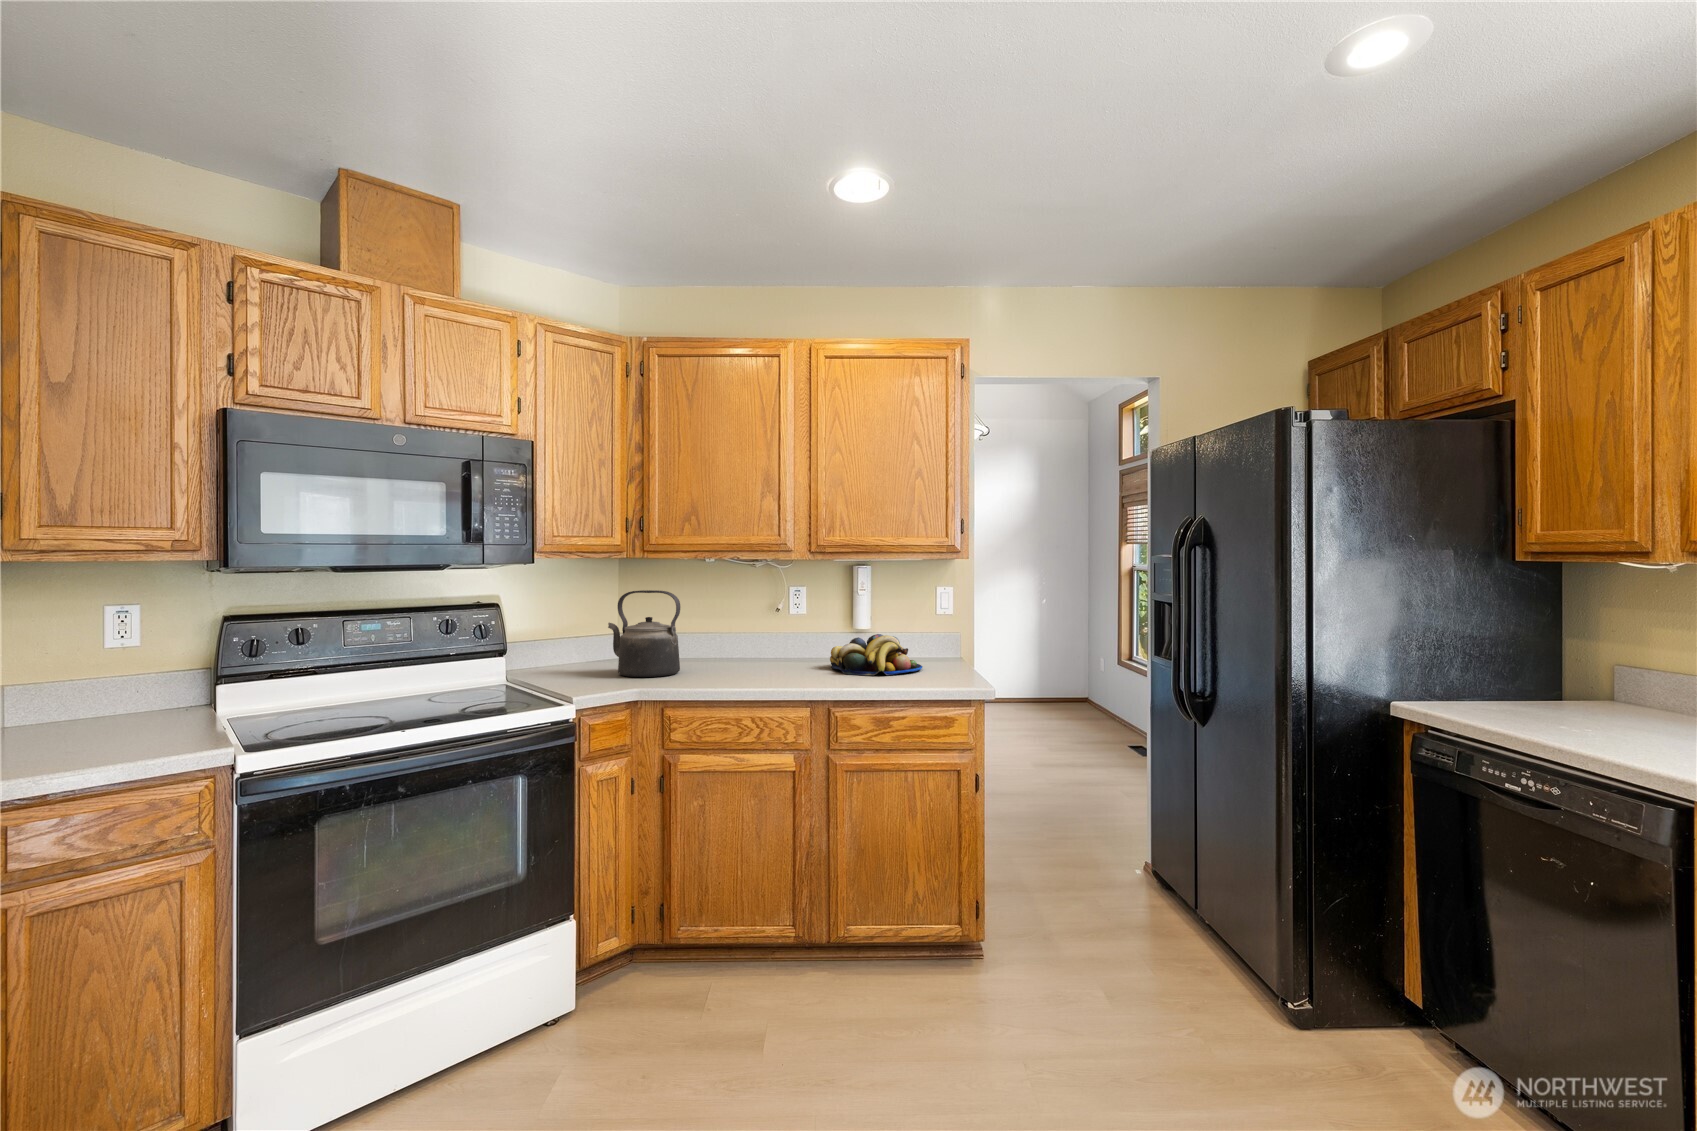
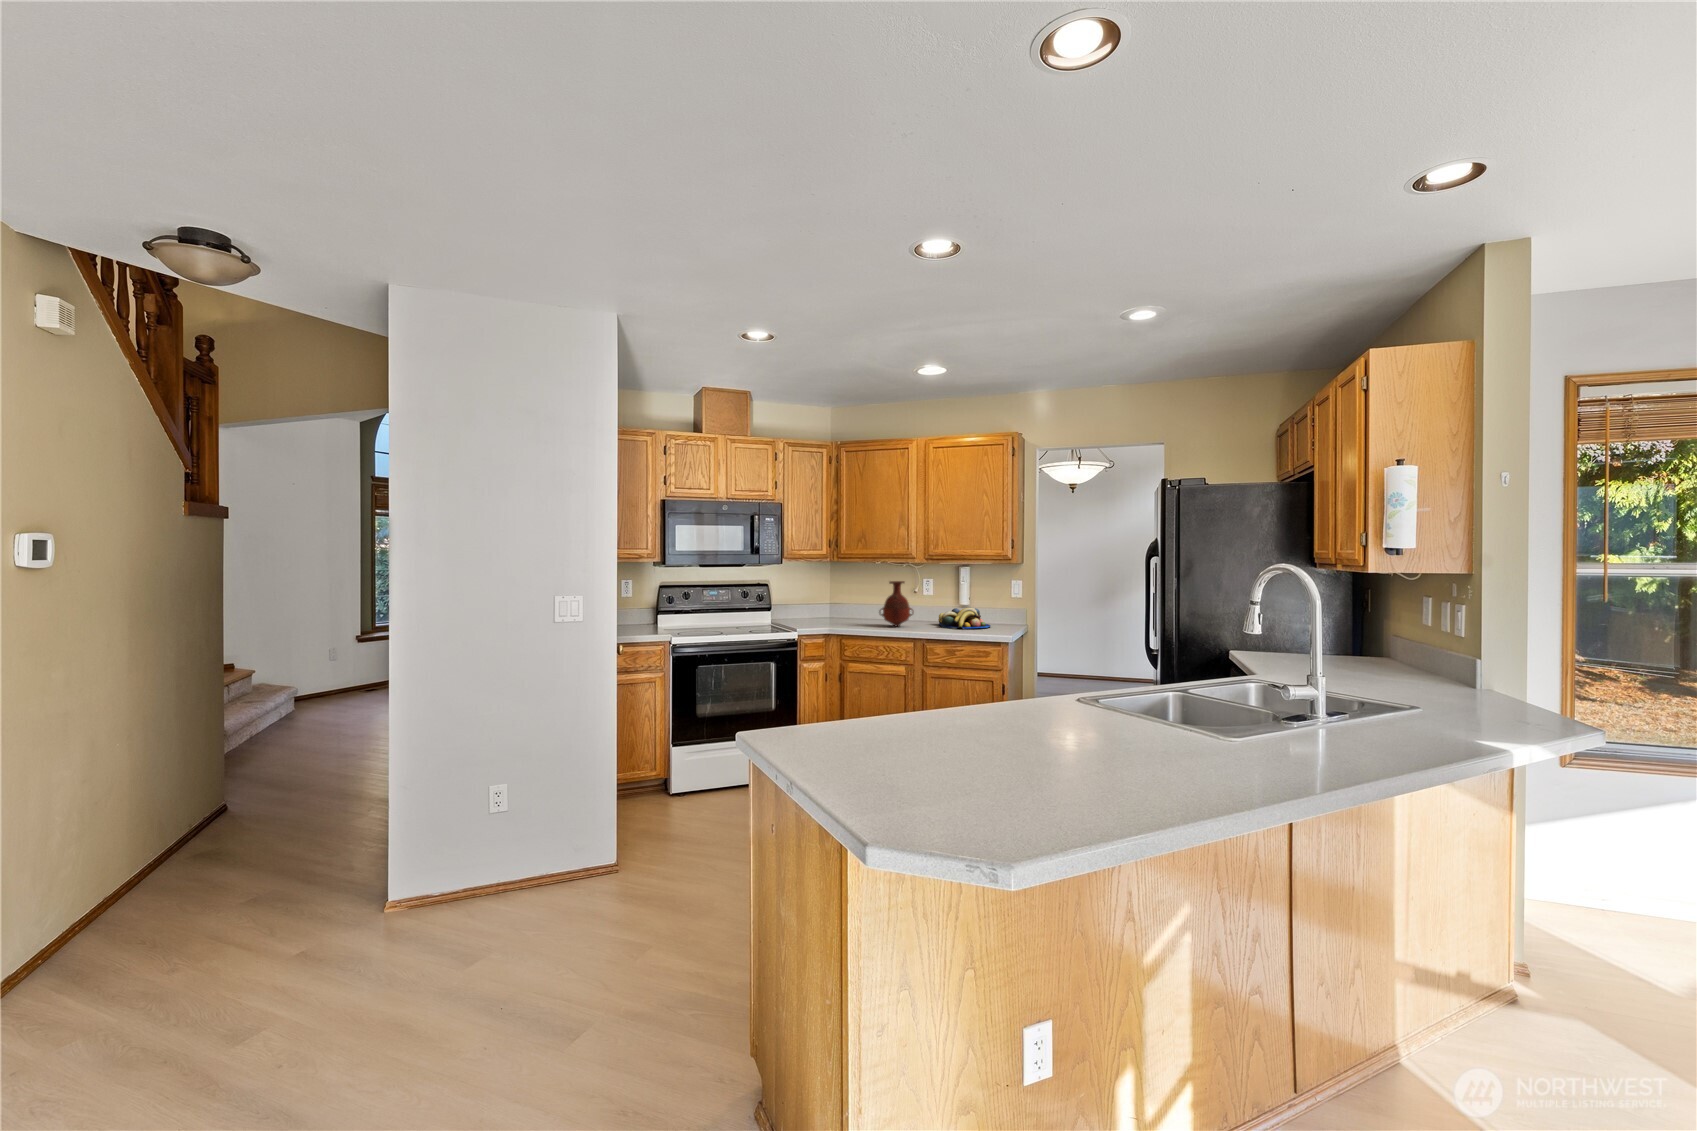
kettle: present [608,590,680,677] -> none [821,578,856,623]
vase: none [730,592,795,677] -> present [879,581,913,626]

